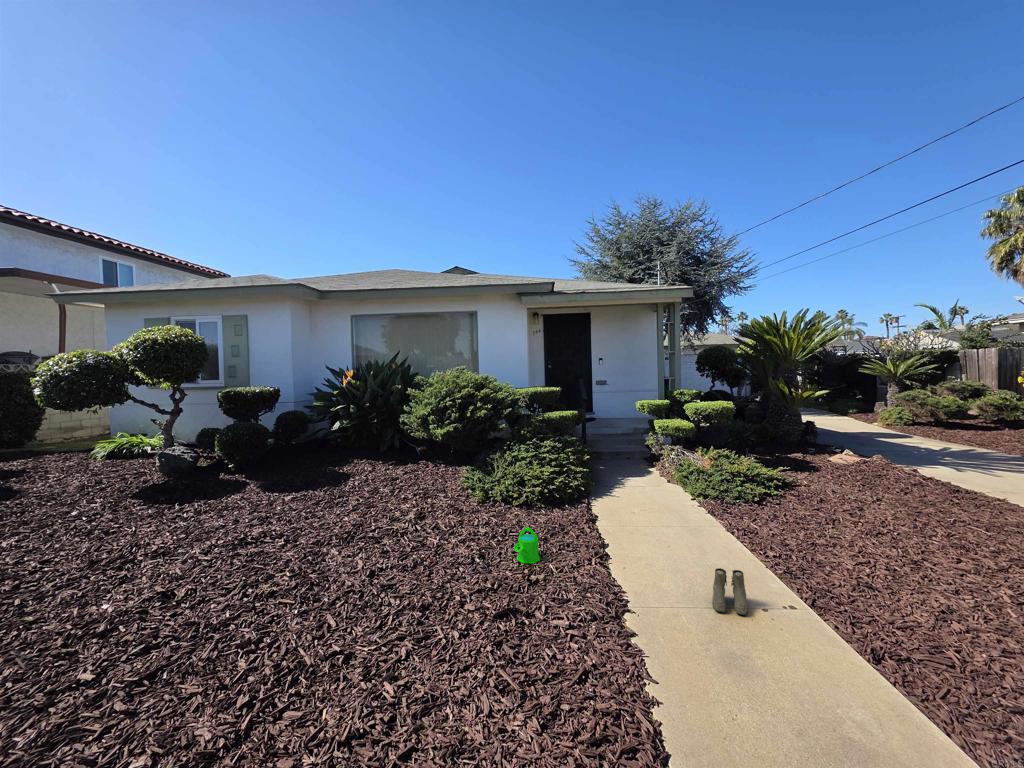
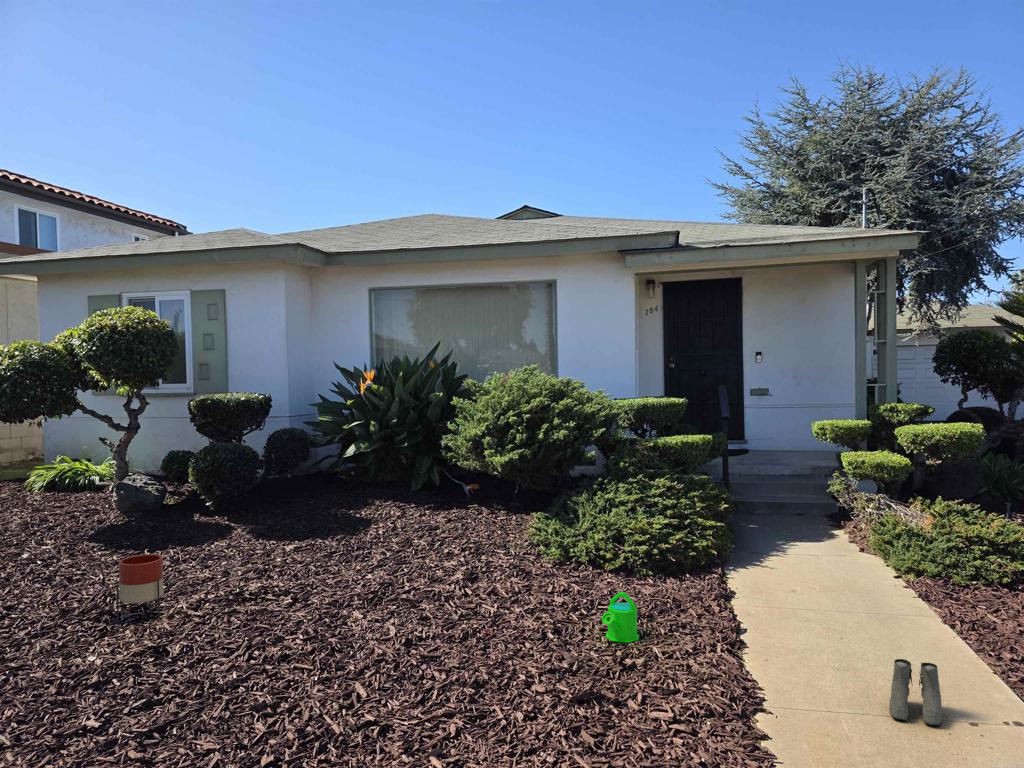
planter: none [133,516,176,573] -> present [116,554,164,624]

